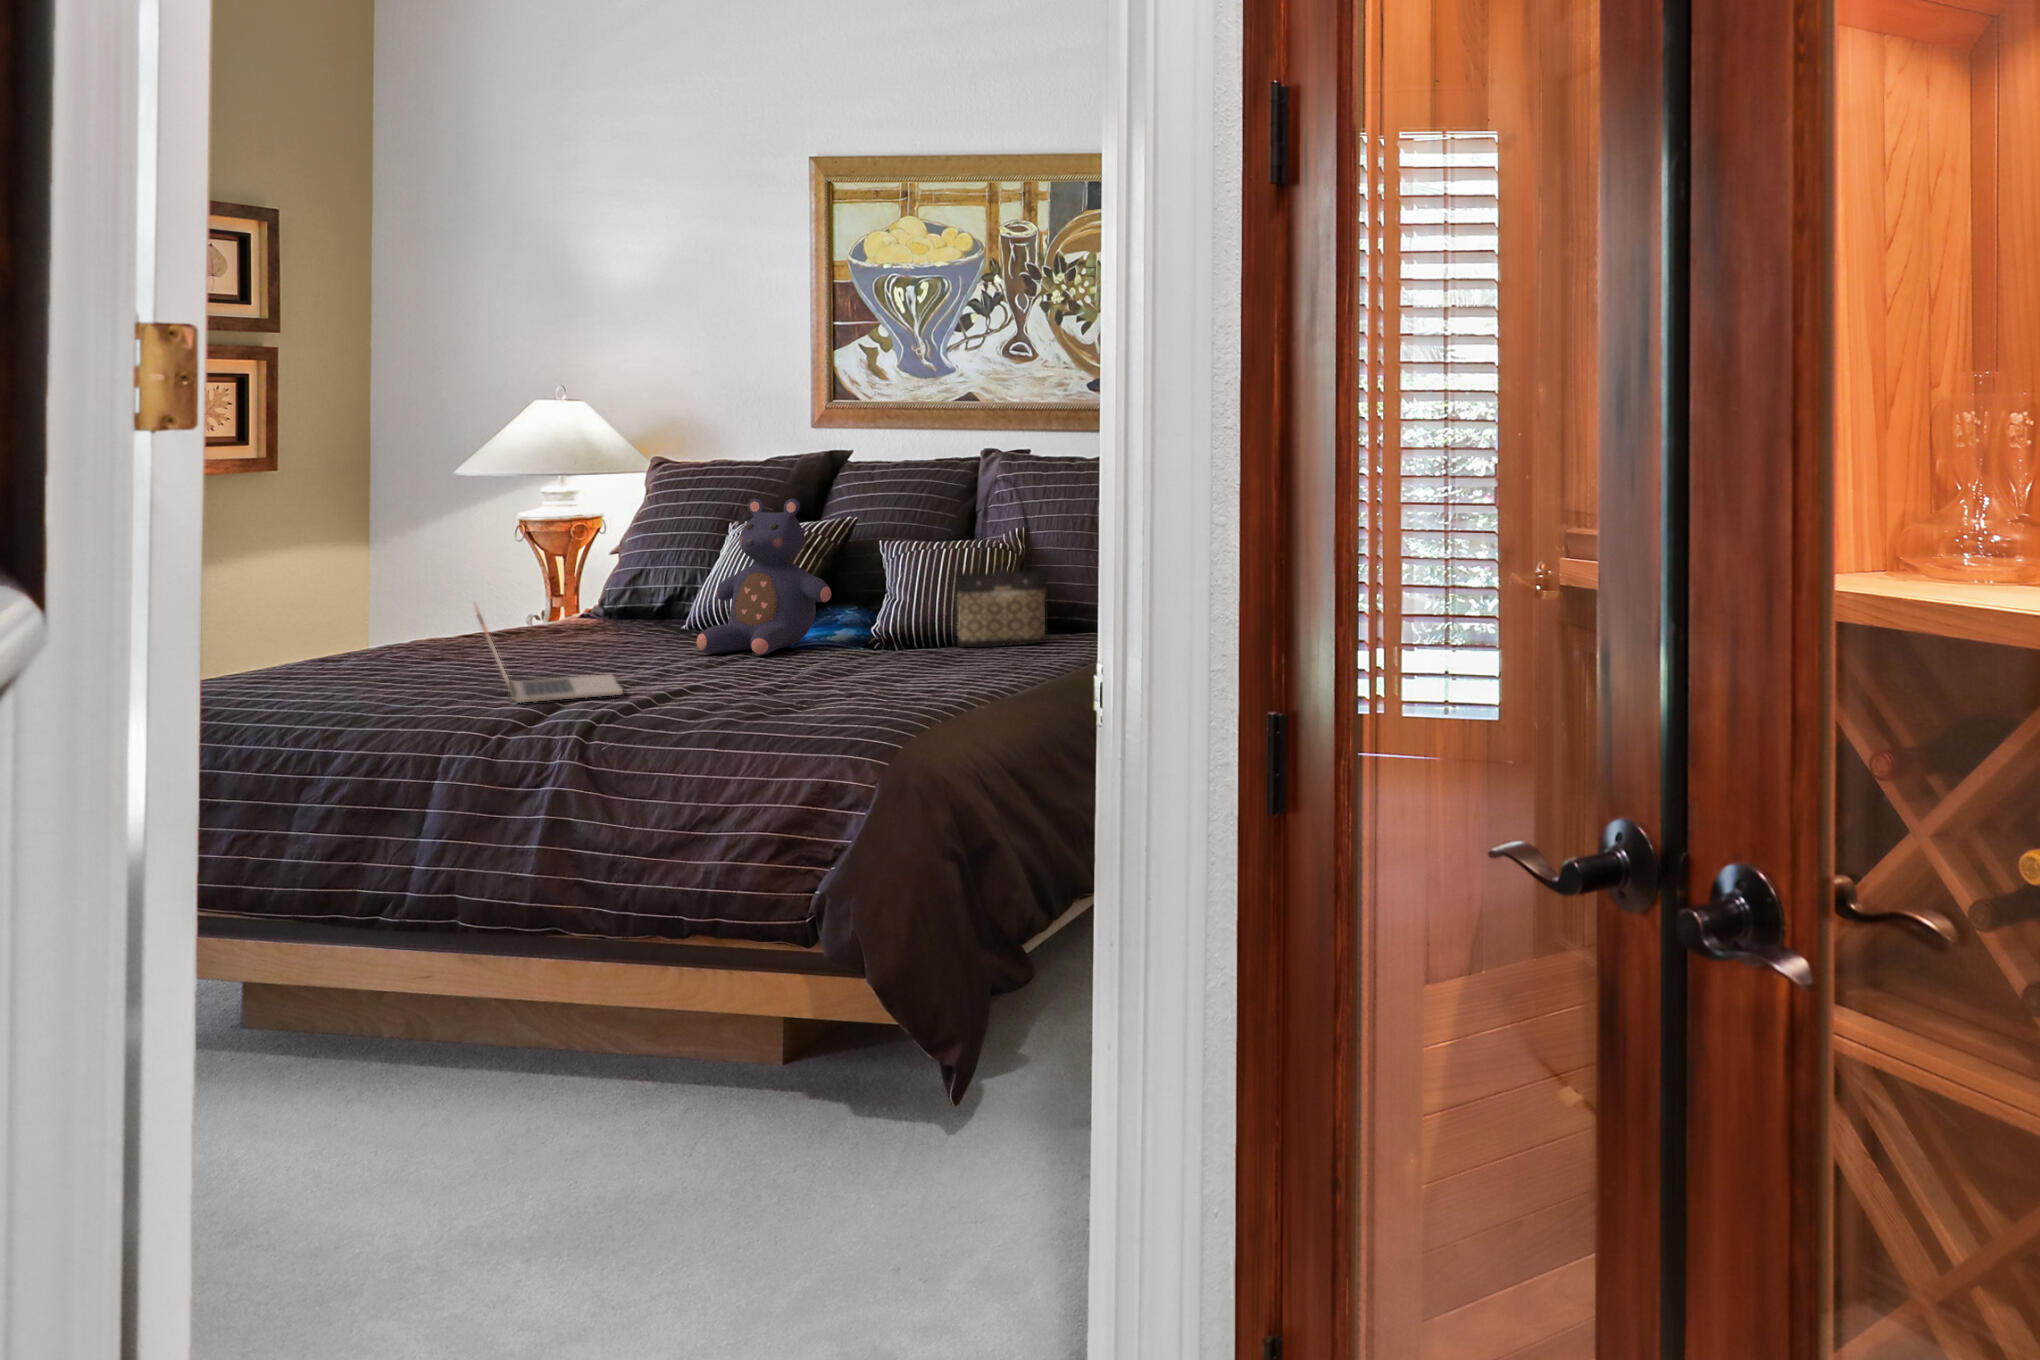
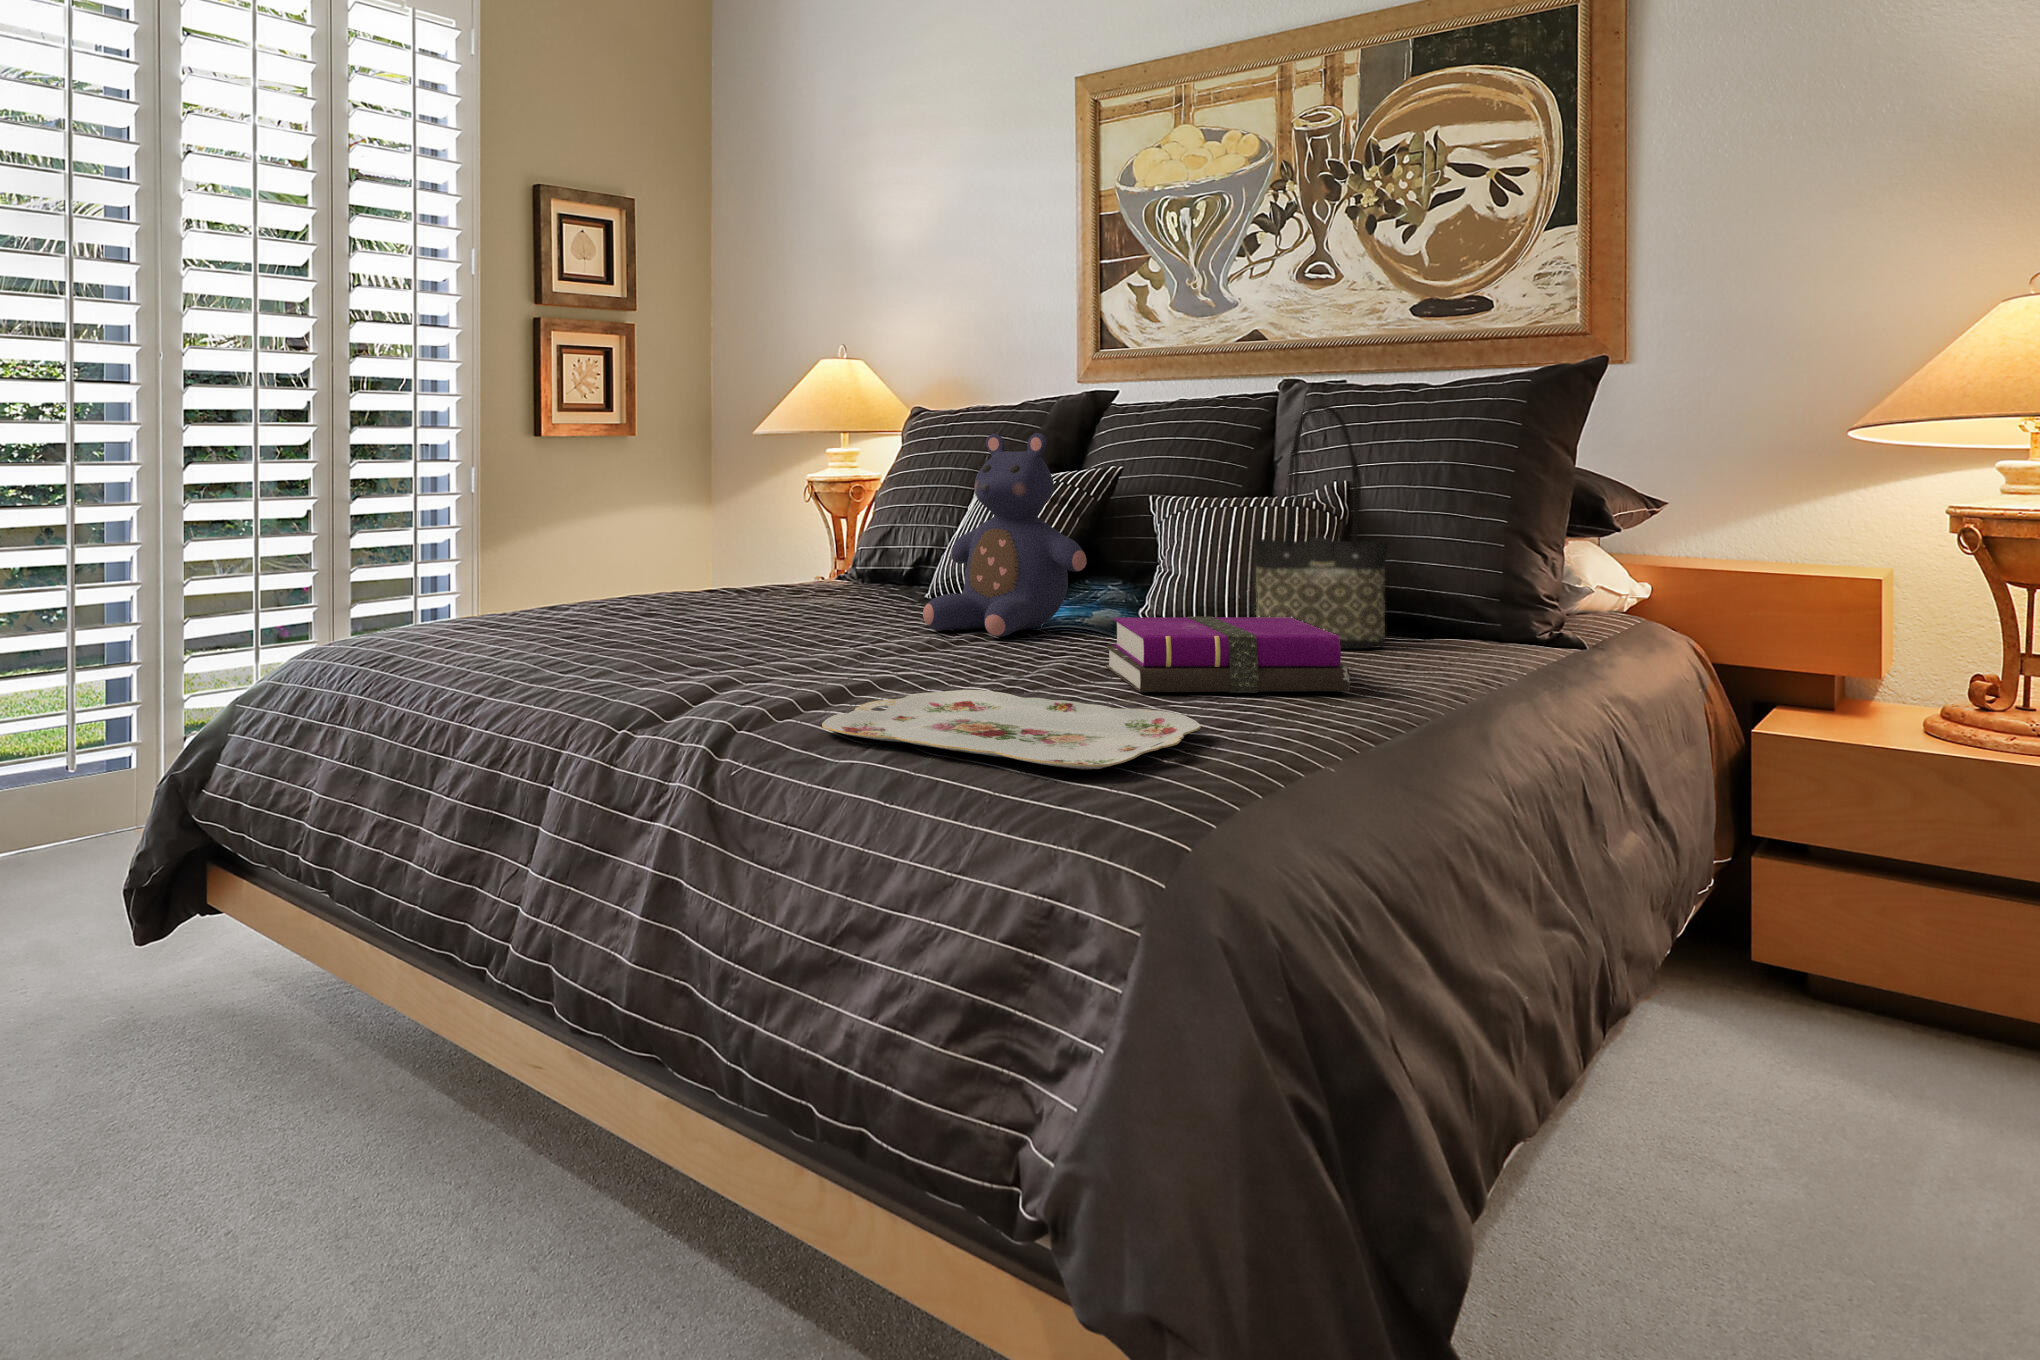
laptop: present [475,604,623,703] -> none [618,544,806,684]
notebook: none [849,626,1010,680] -> present [1106,616,1350,693]
serving tray: none [664,687,913,718] -> present [822,690,1201,770]

